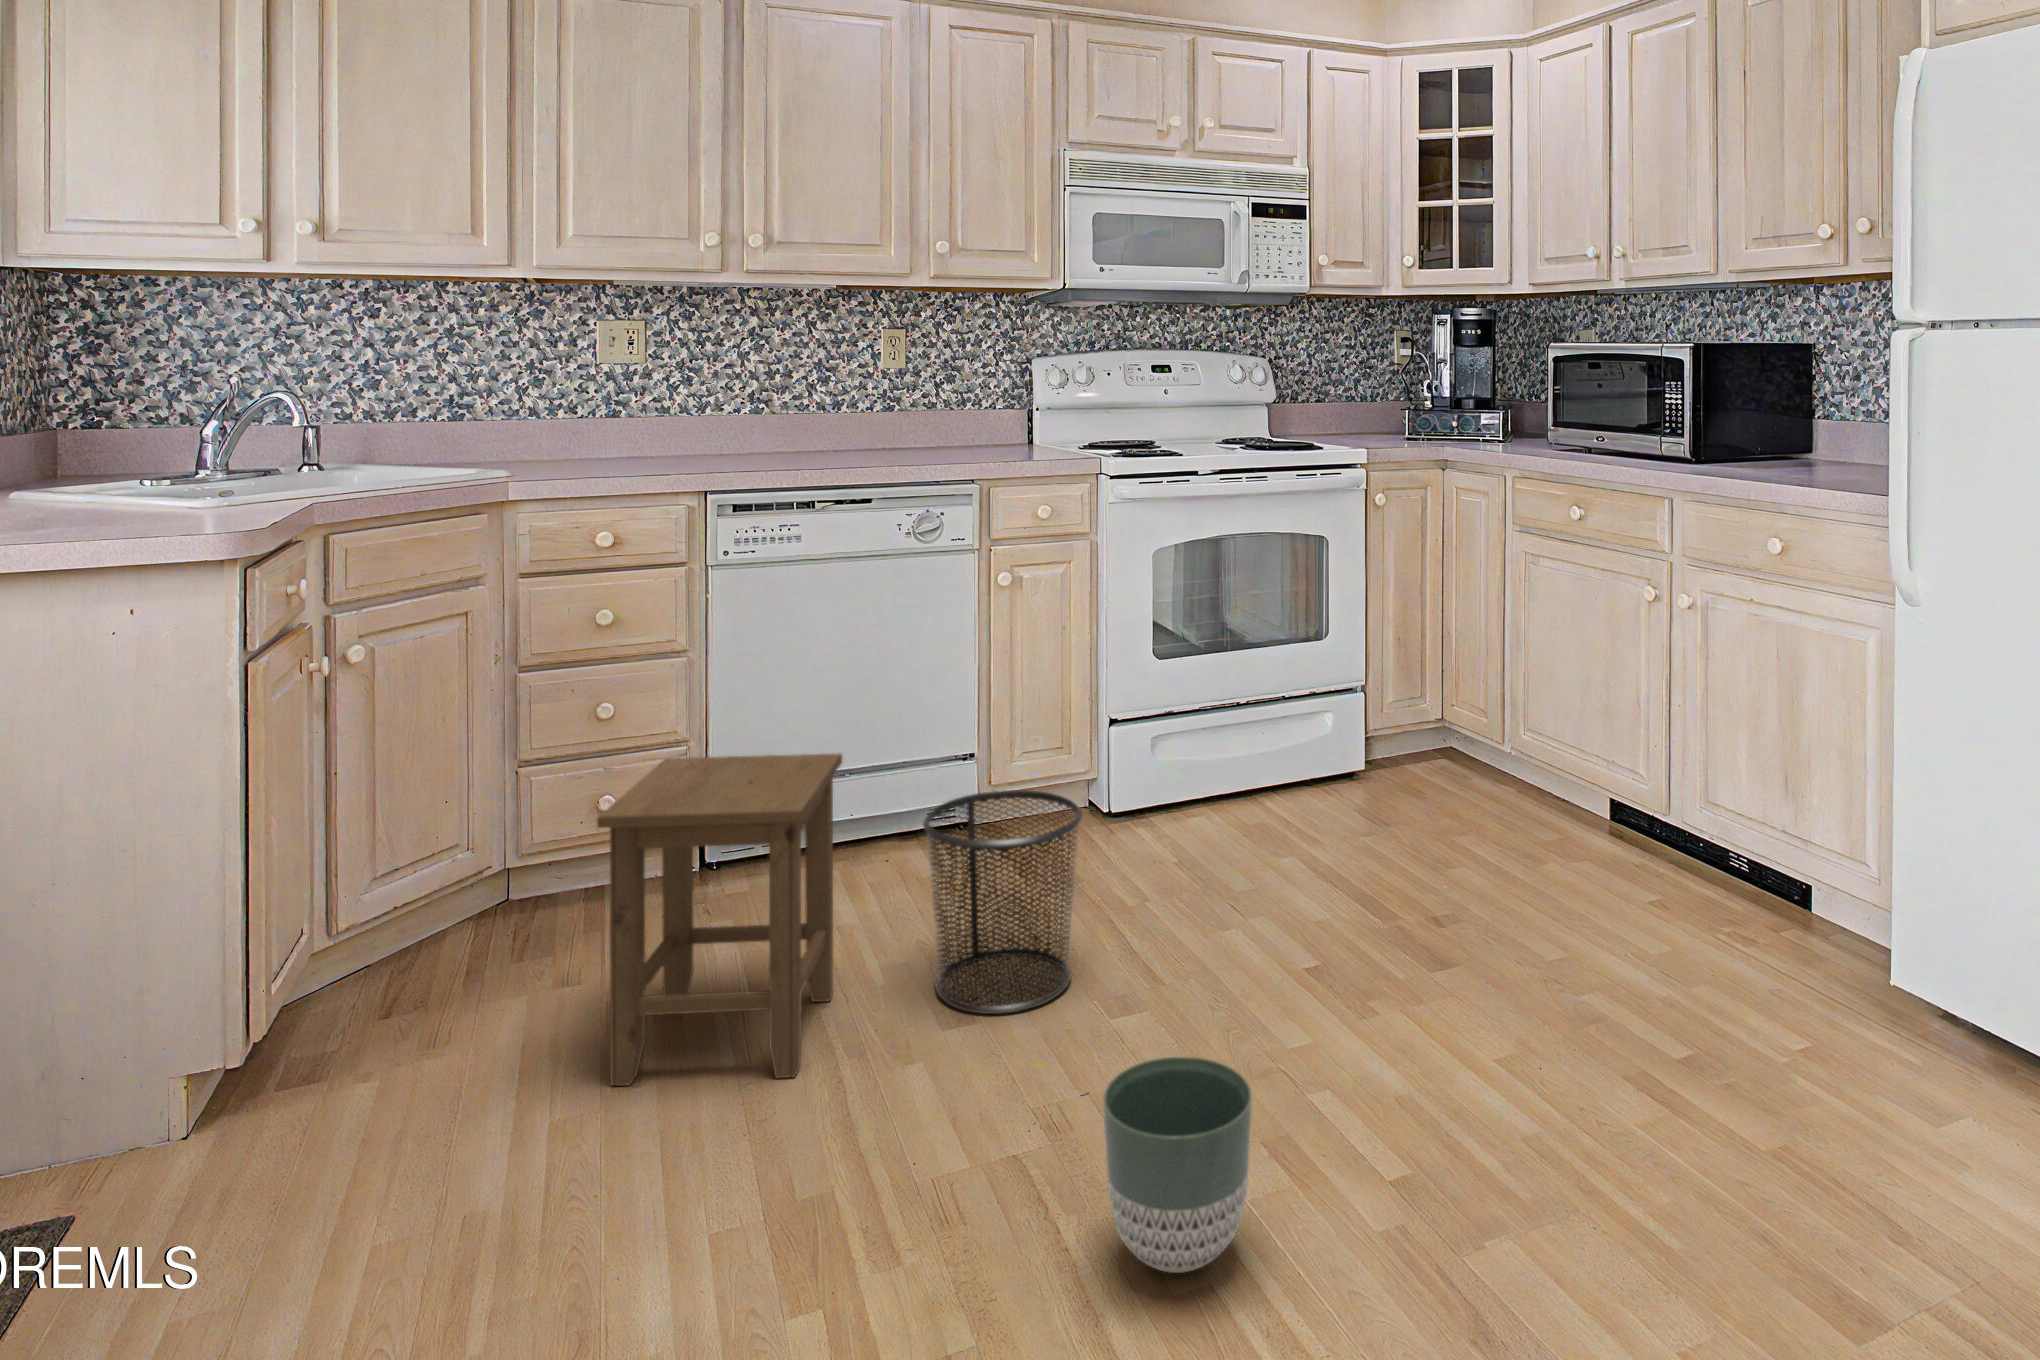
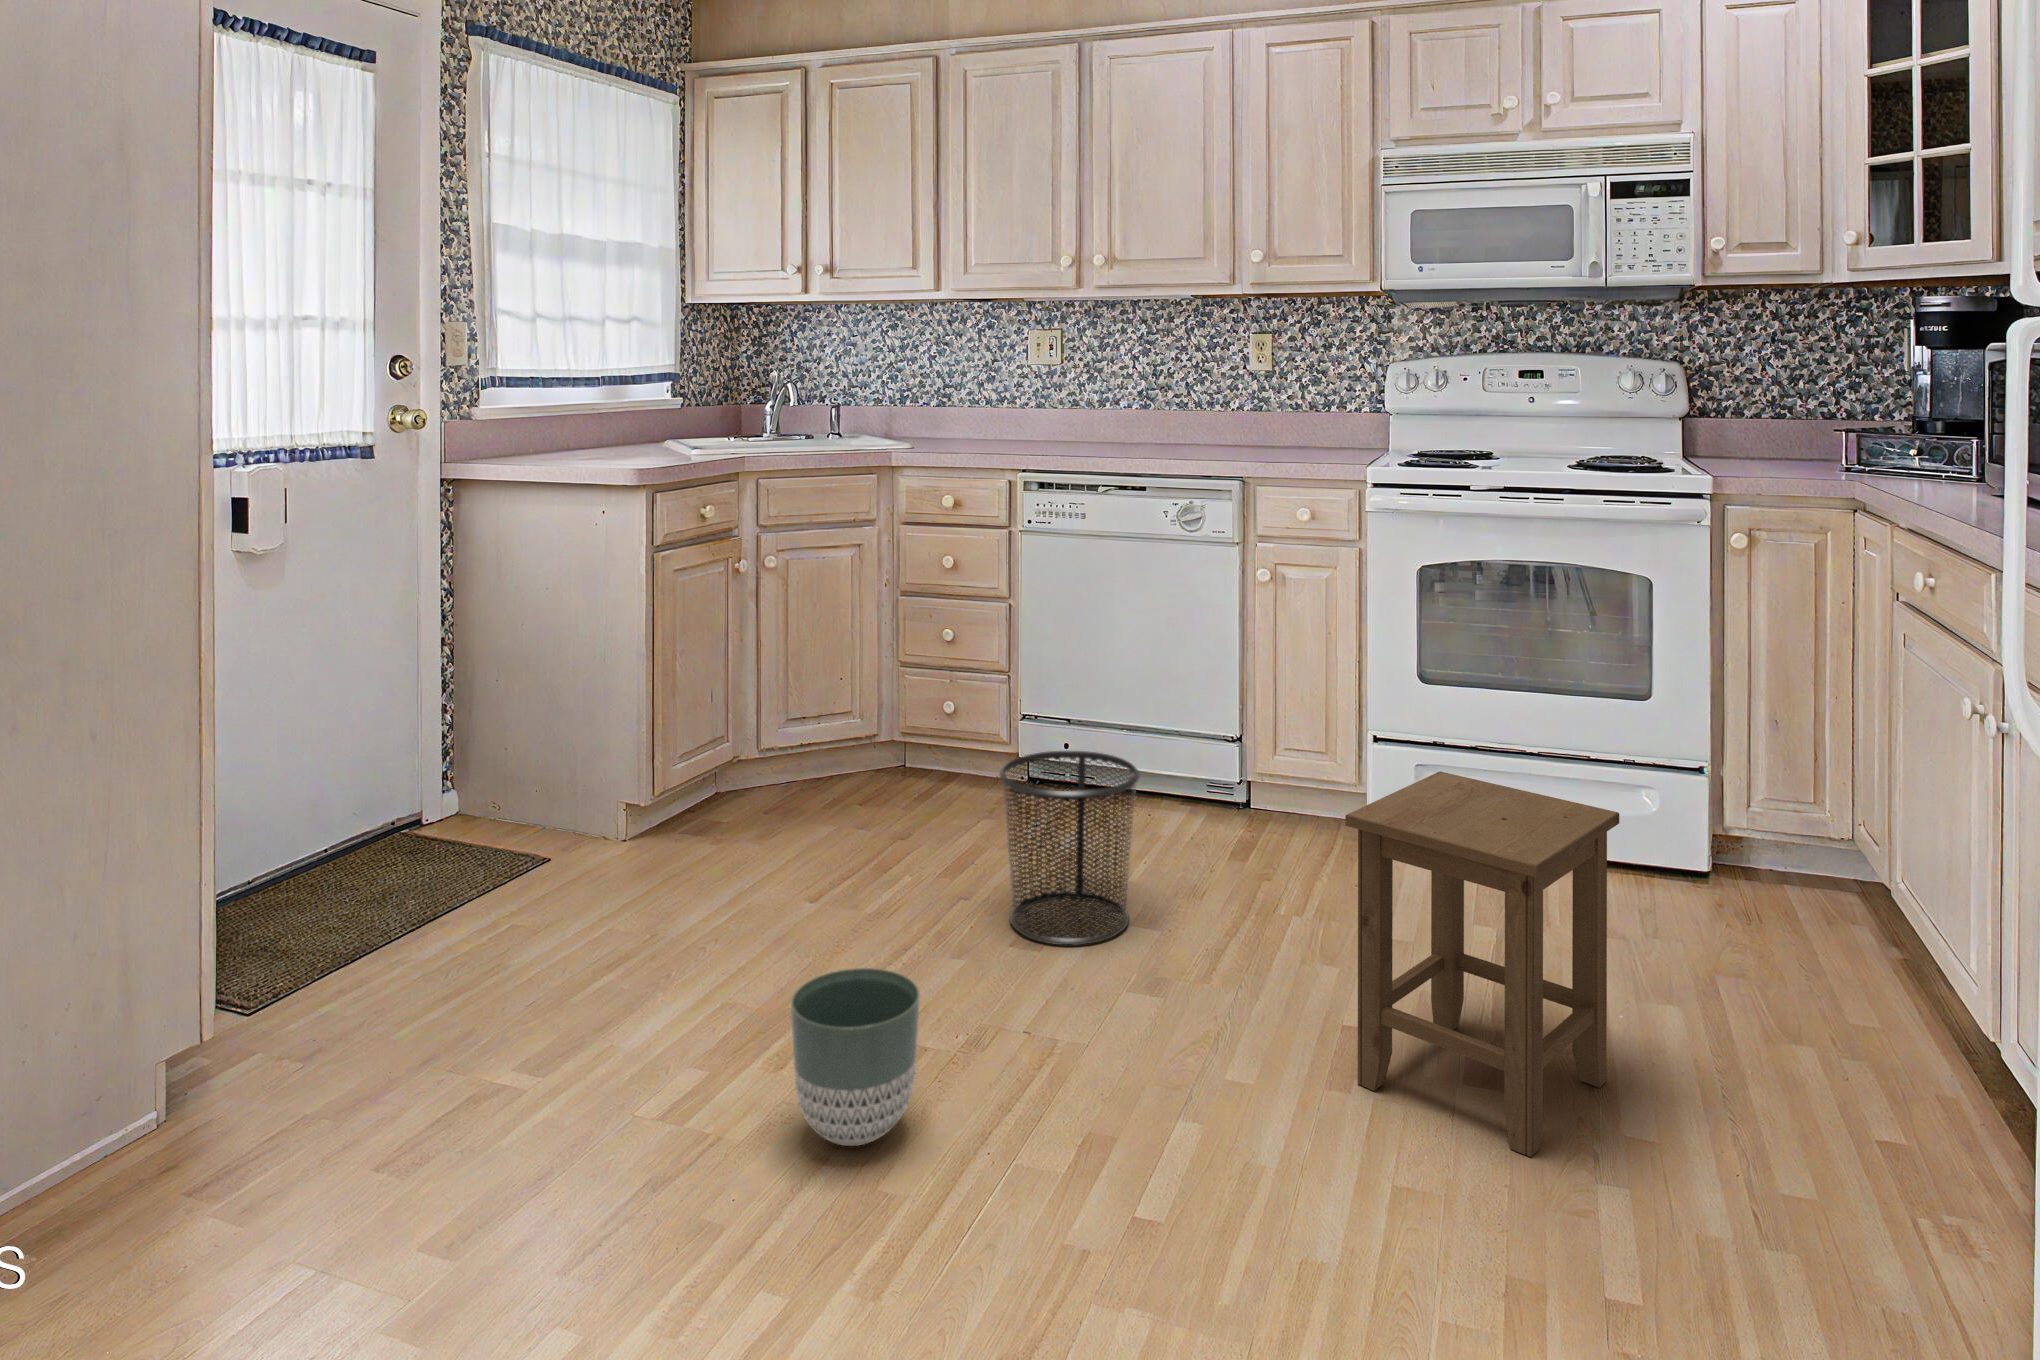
stool: present [597,754,842,1086] -> present [1345,771,1619,1157]

